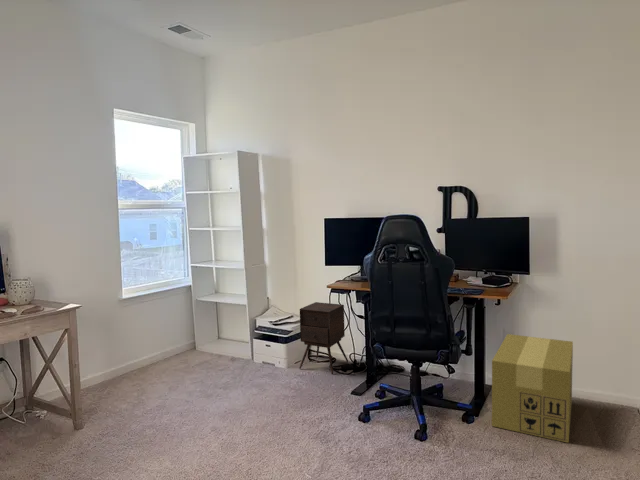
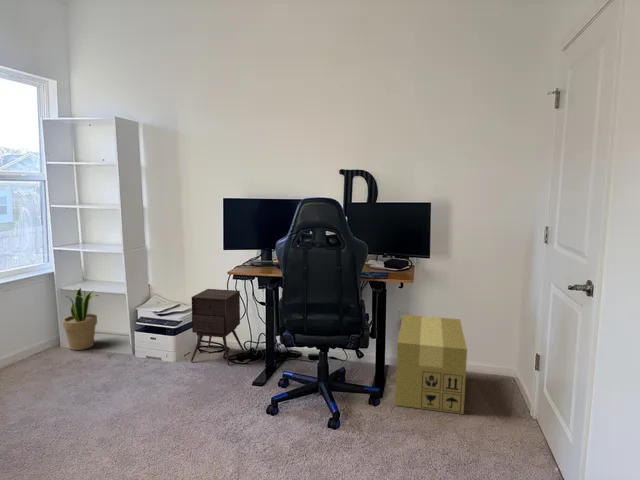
potted plant: none [198,298,227,352] -> present [63,288,98,350]

